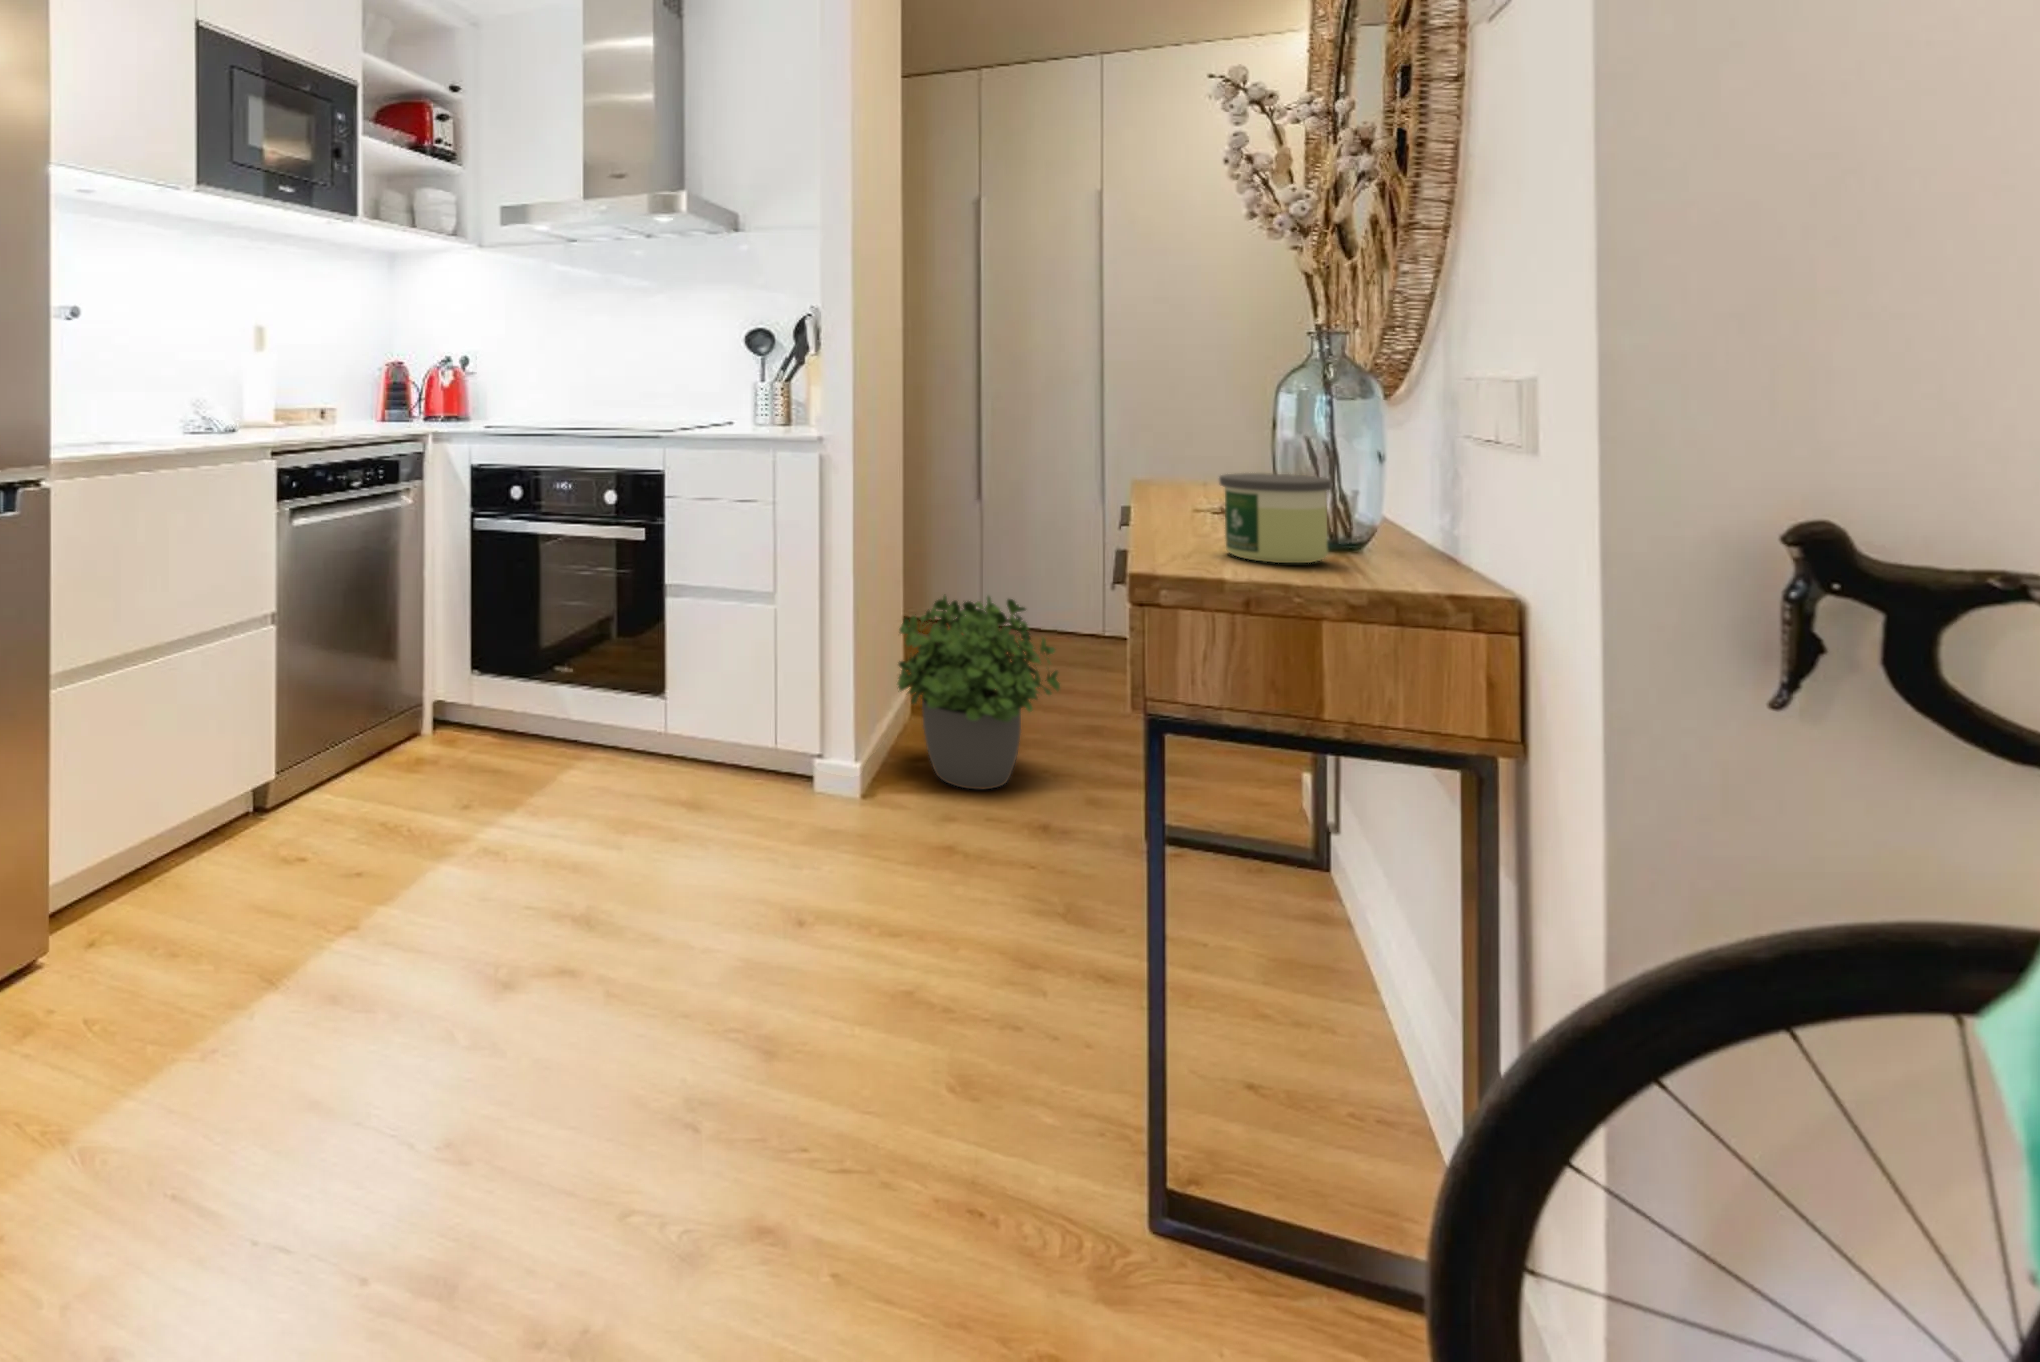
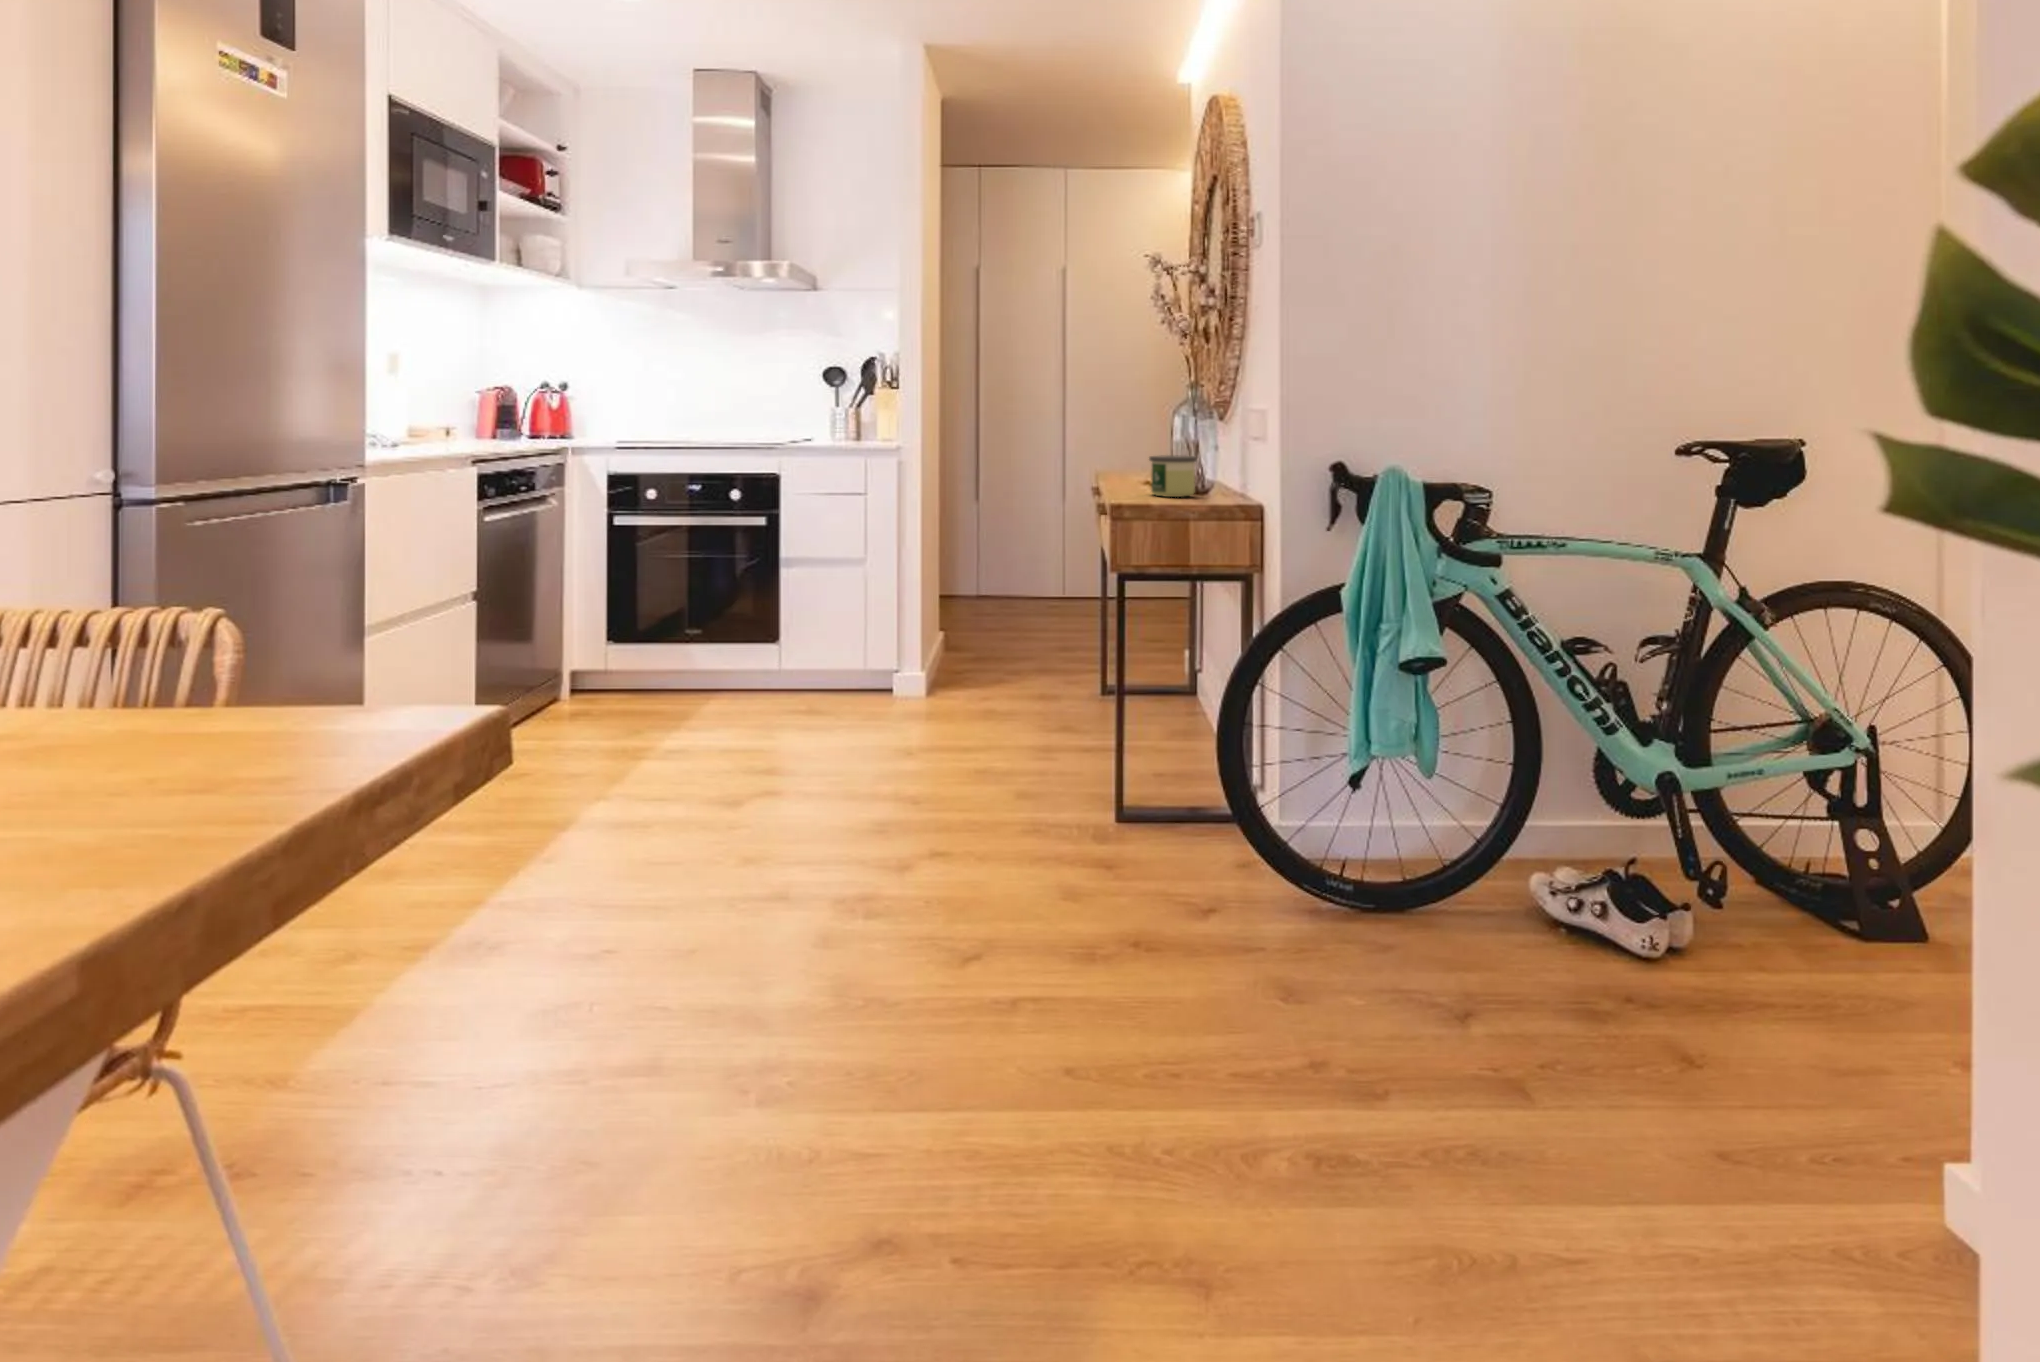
potted plant: present [897,596,1060,790] -> none [942,552,1049,681]

